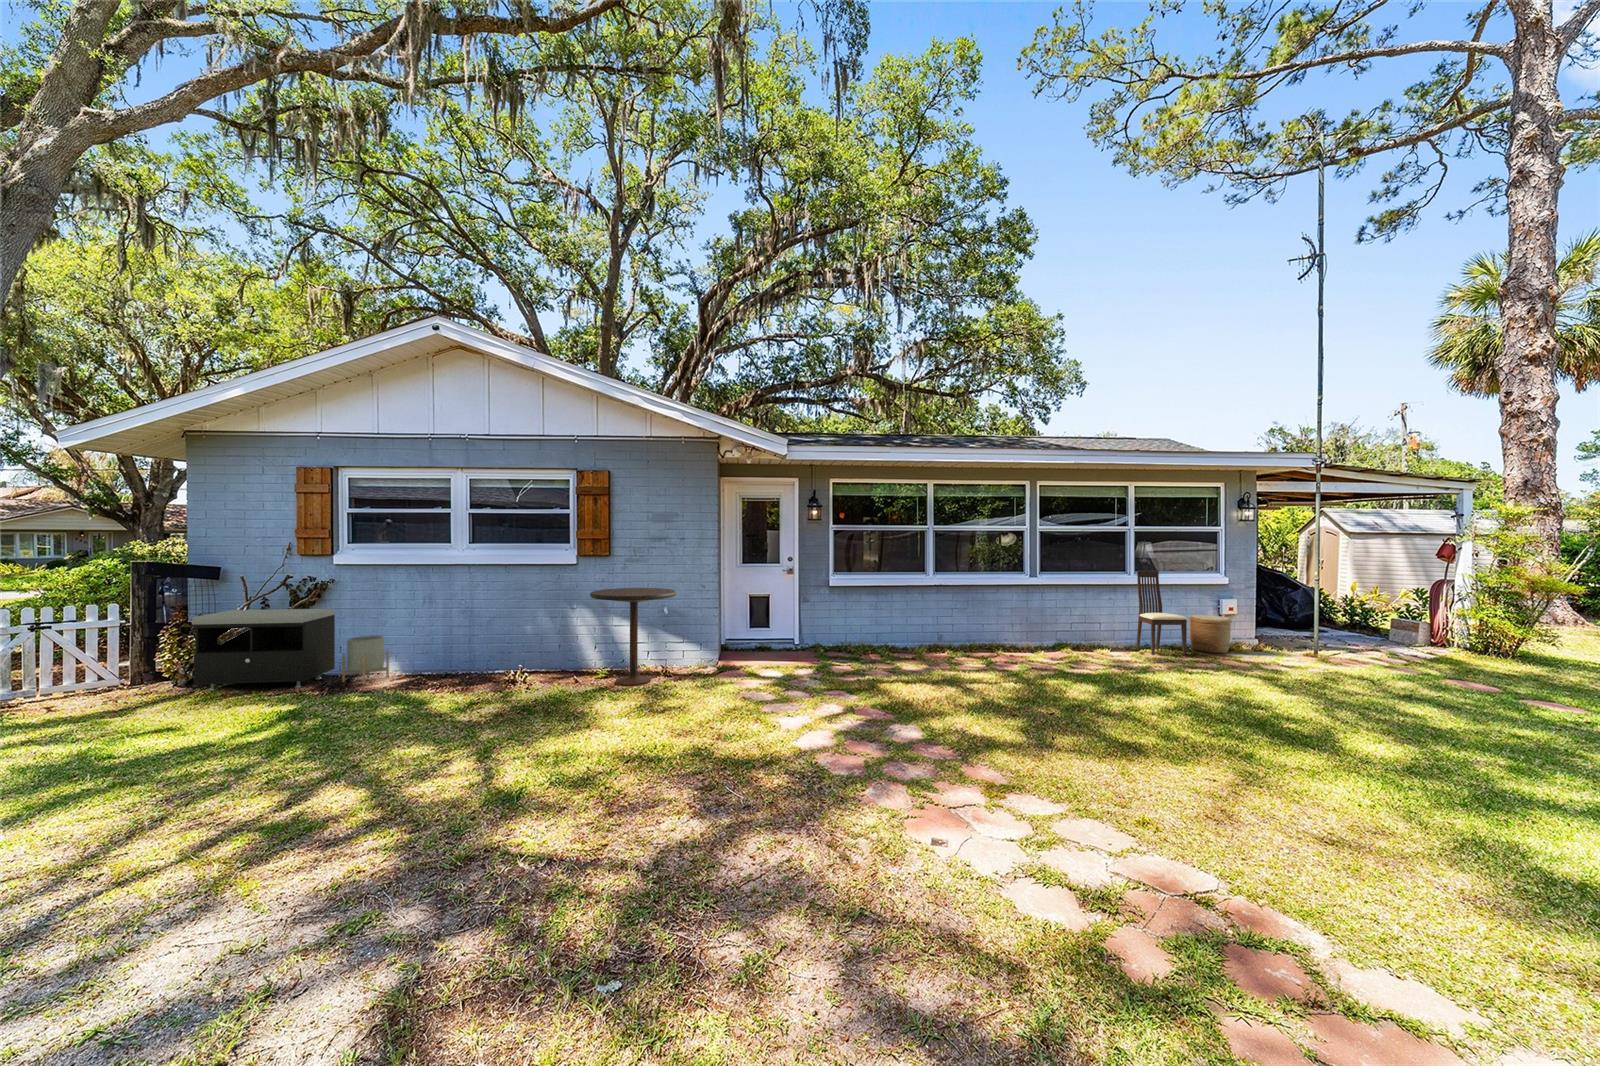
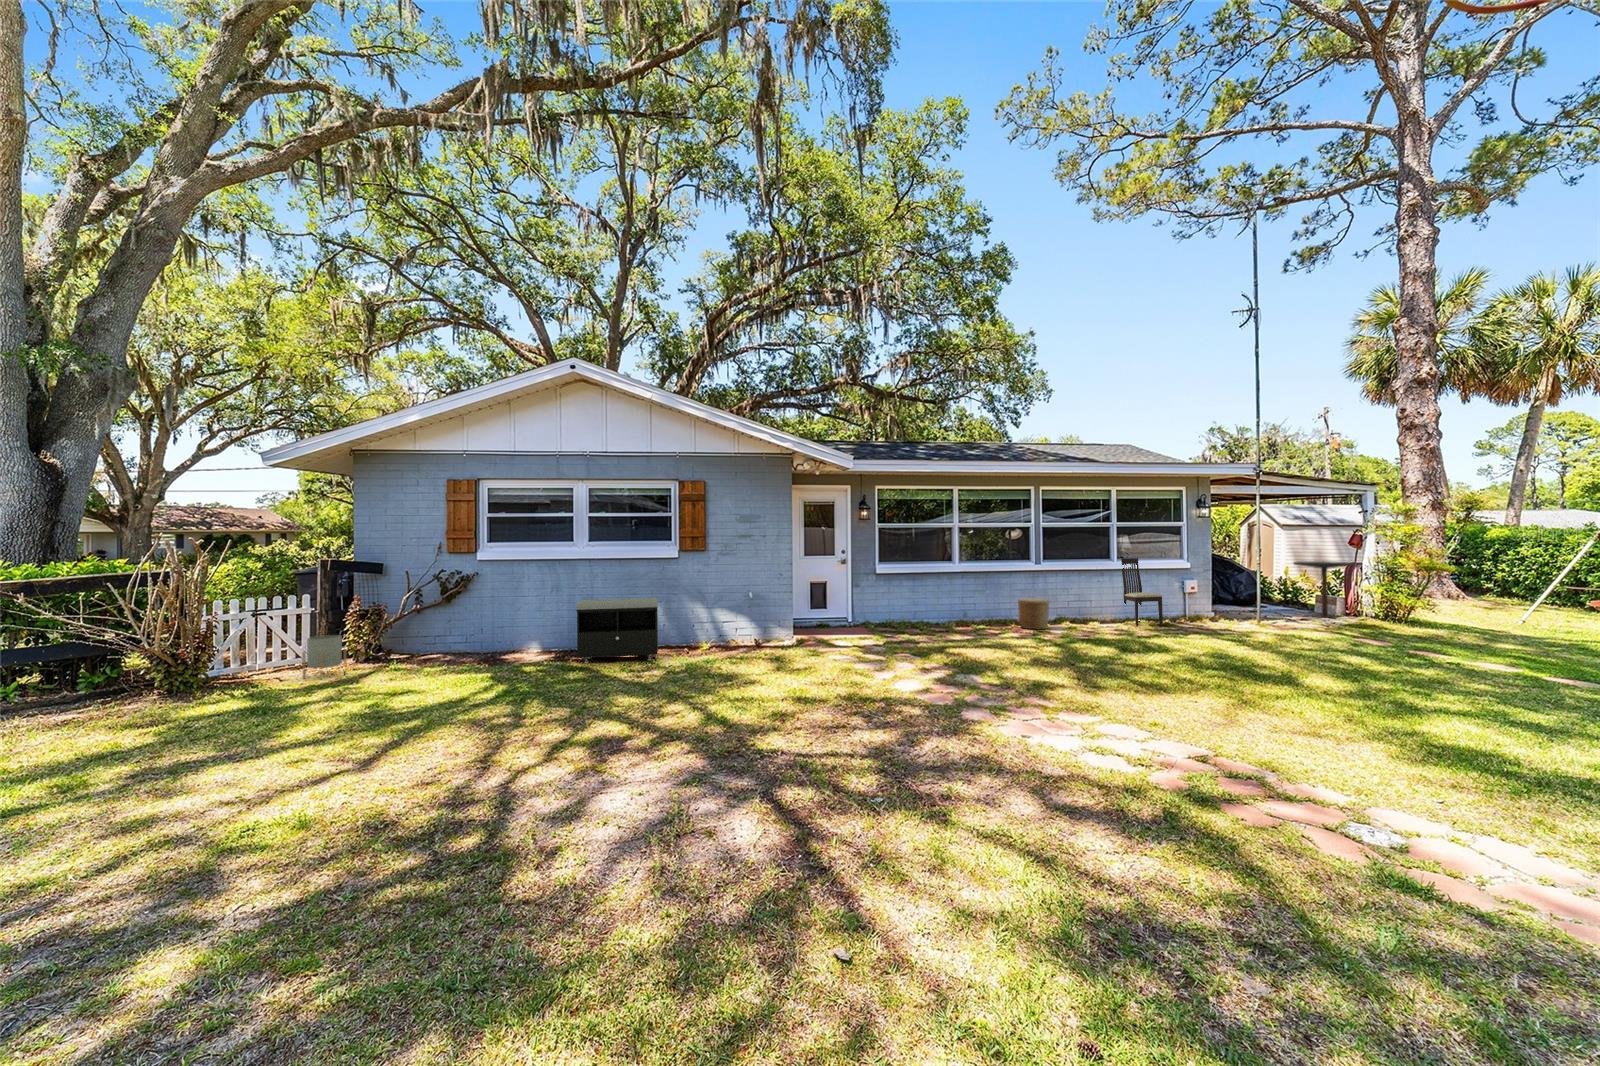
pedestal table: present [590,588,677,686] -> present [1294,561,1356,618]
storage bench: present [191,609,335,691] -> present [576,598,658,663]
woven basket: present [1189,615,1231,653] -> present [1018,598,1049,629]
planter: present [342,636,389,684] -> present [302,635,347,680]

